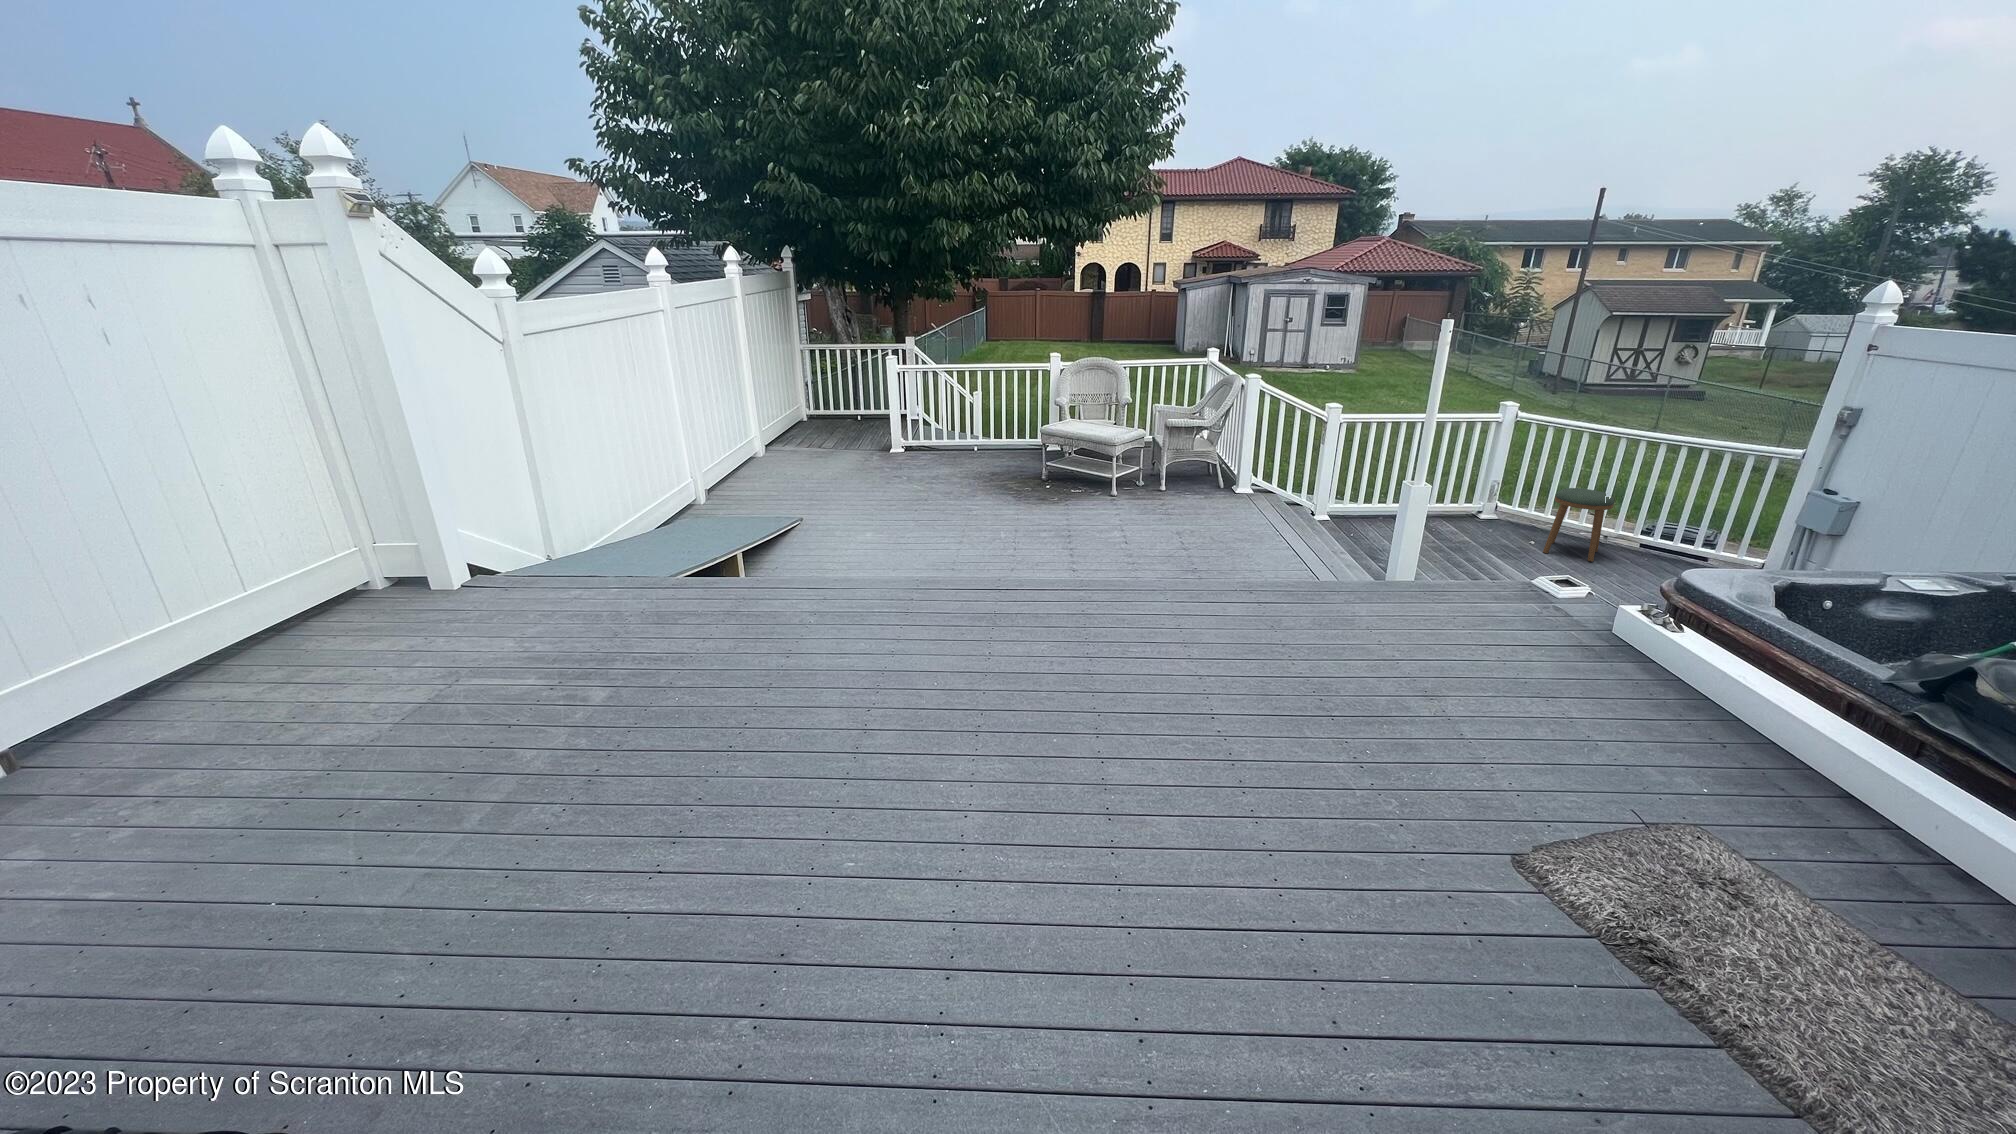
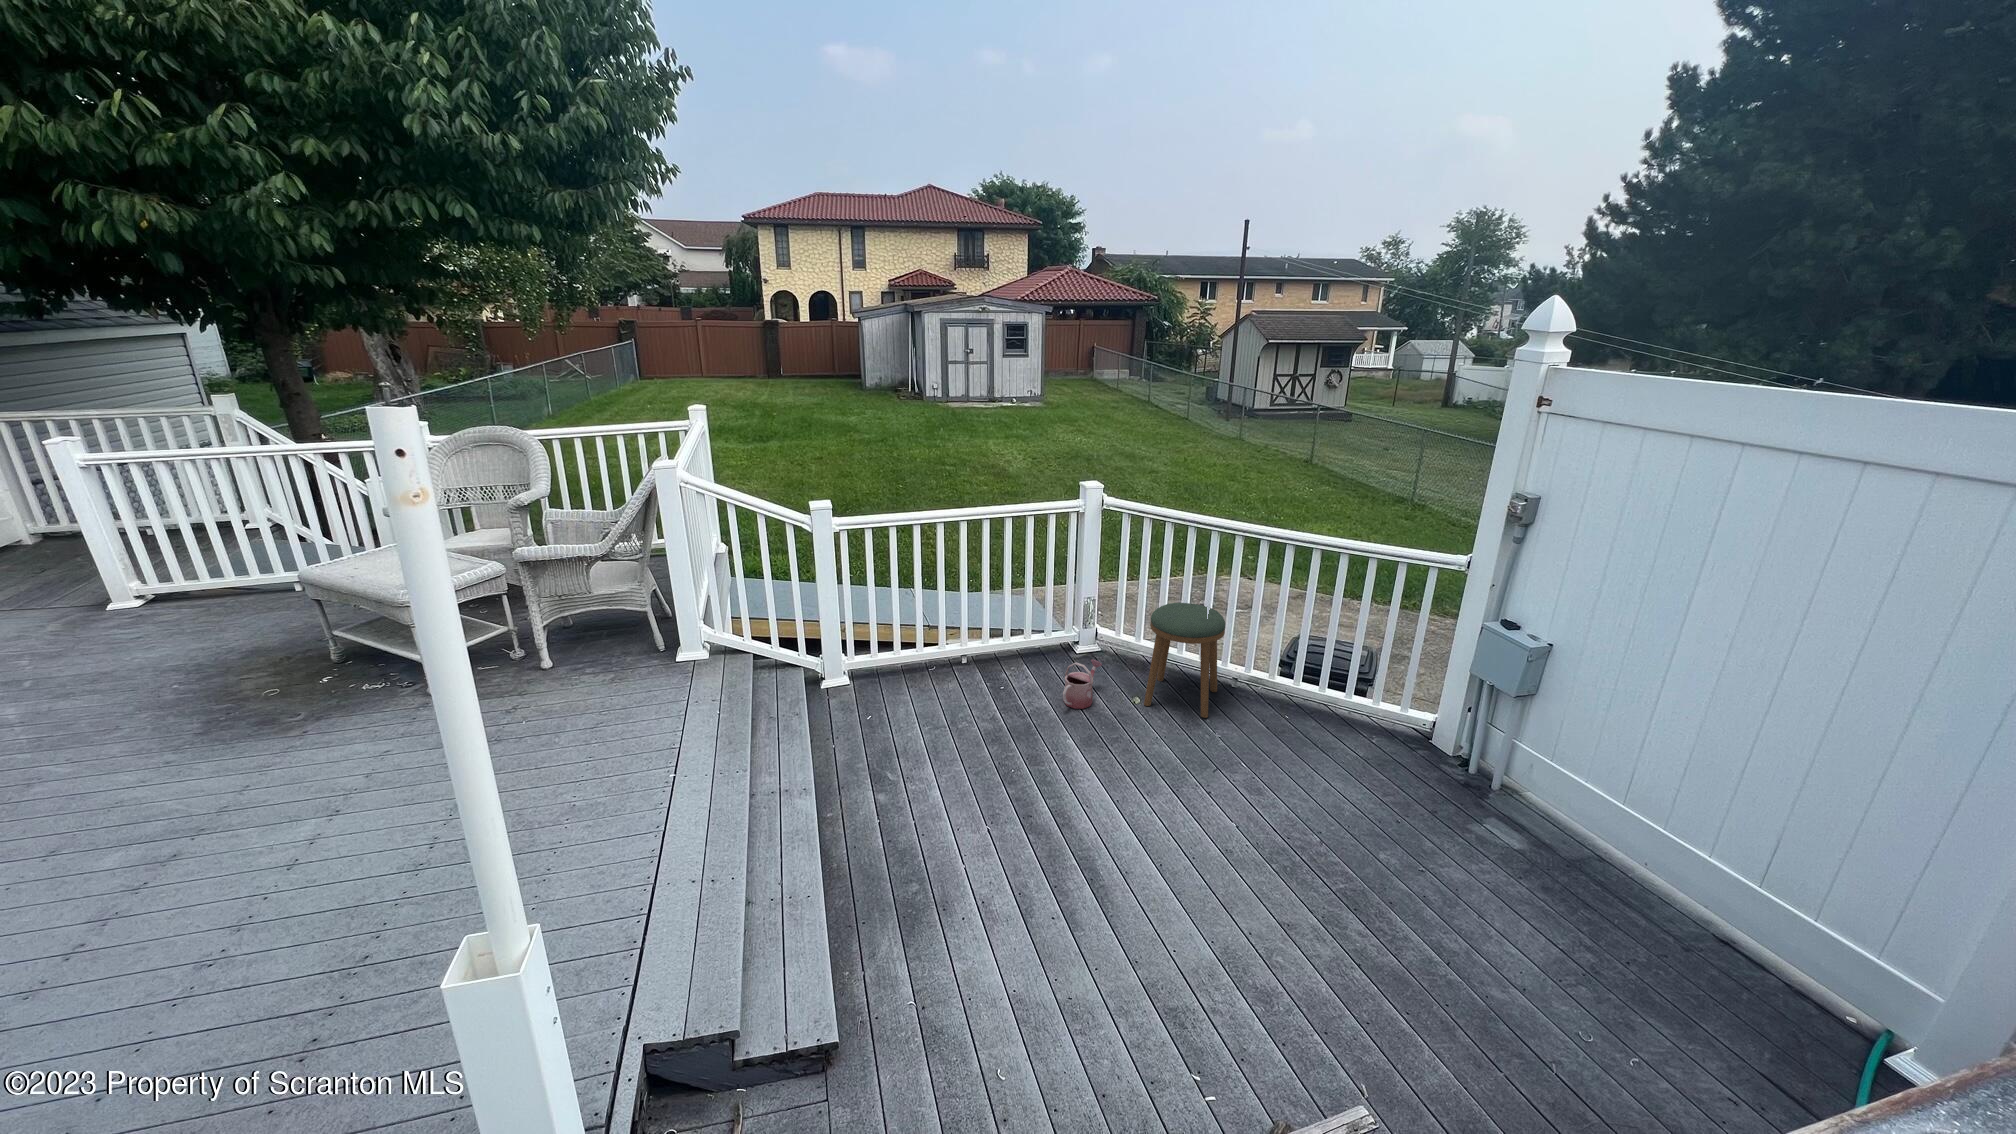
watering can: none [1483,520,1513,550] -> present [1063,660,1102,709]

